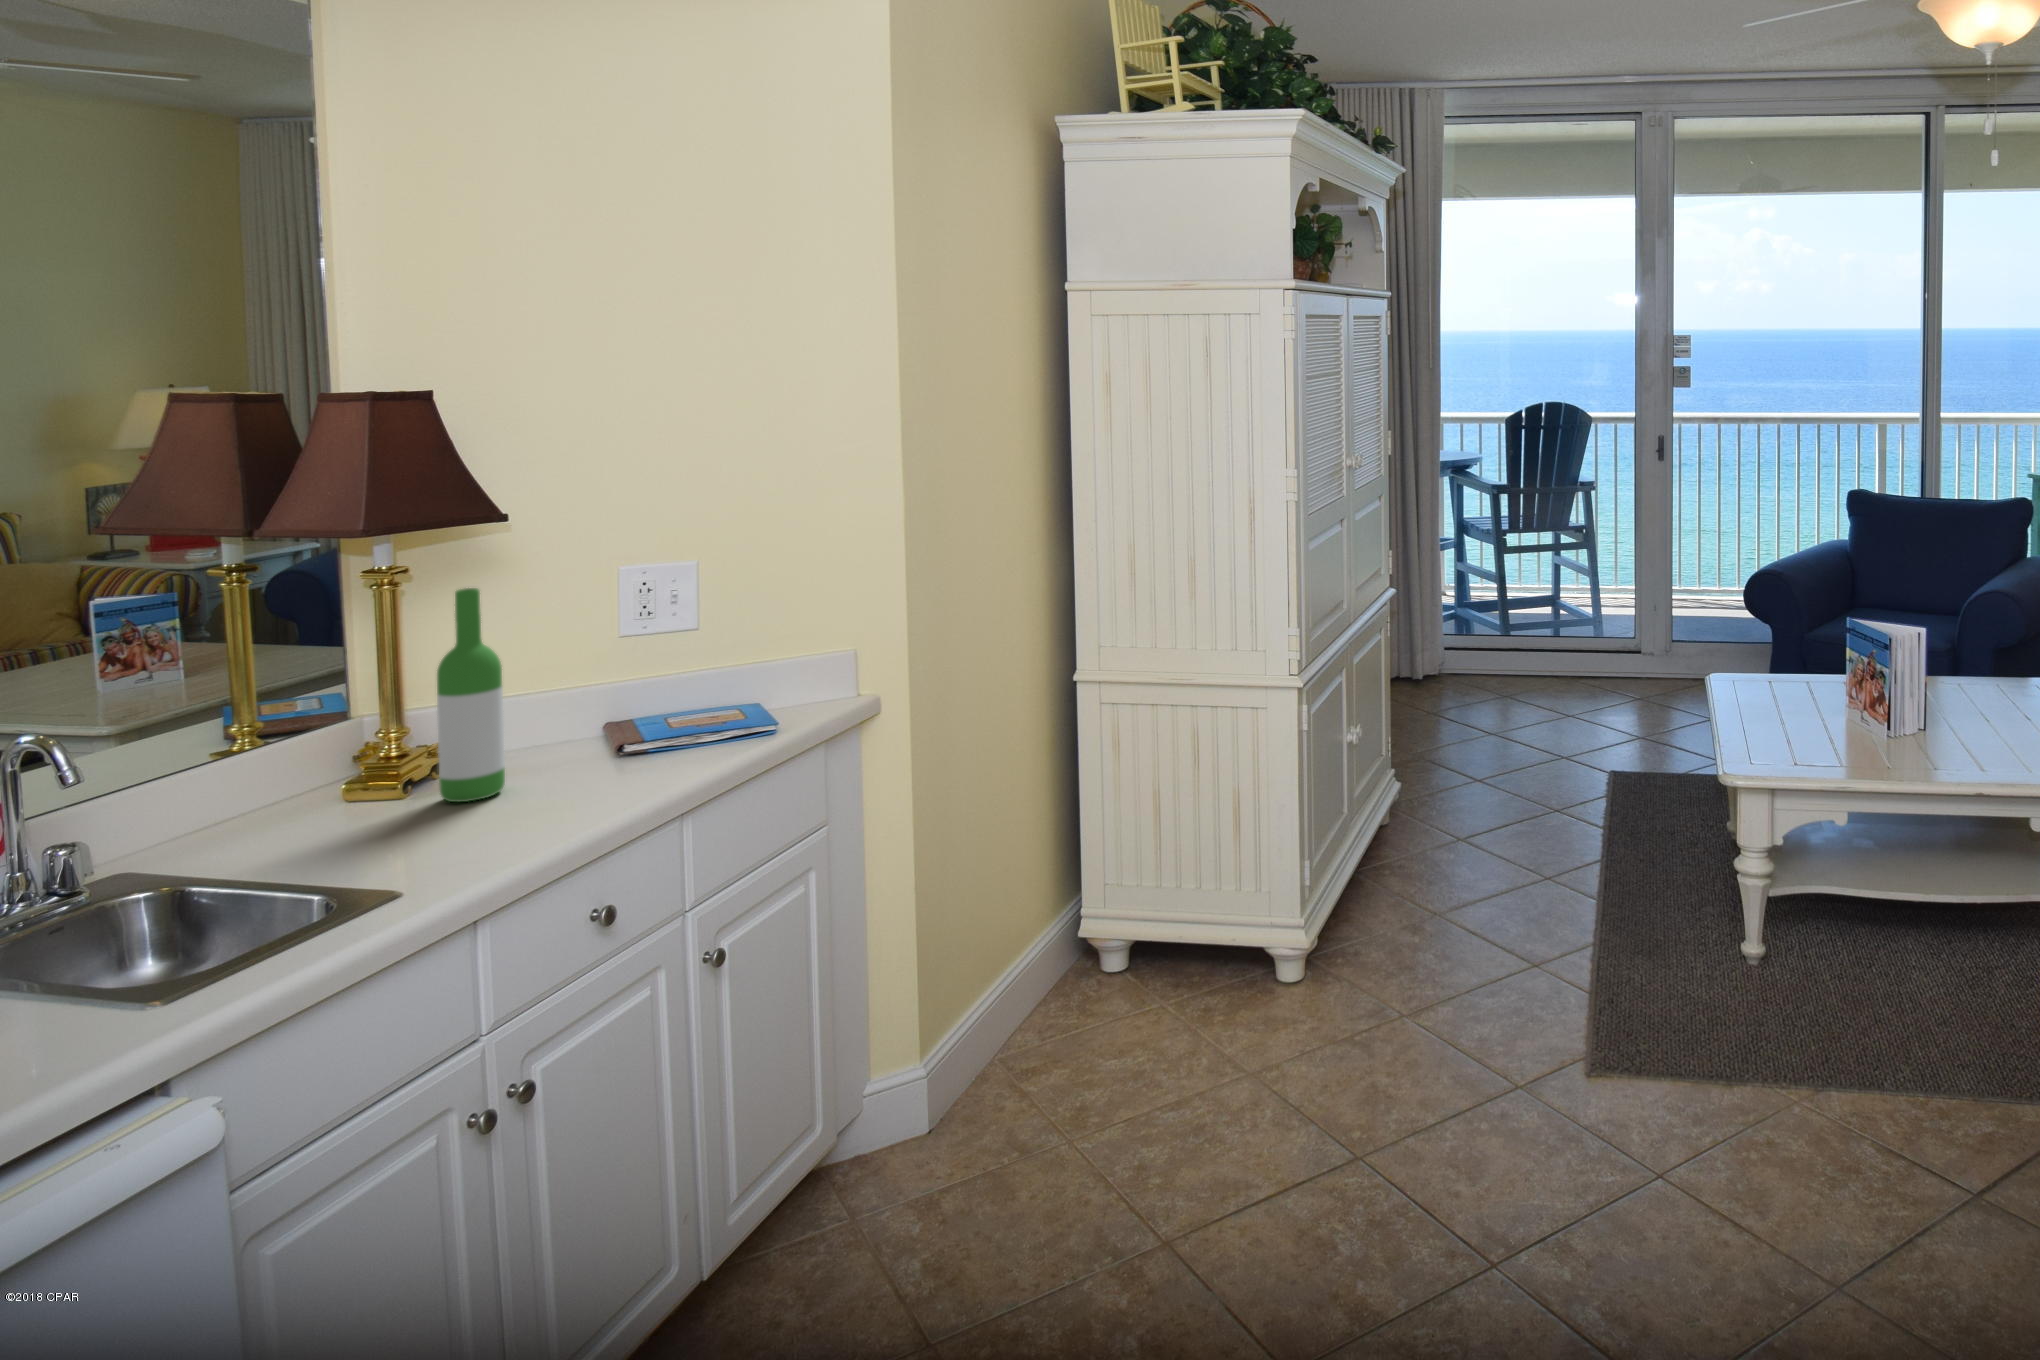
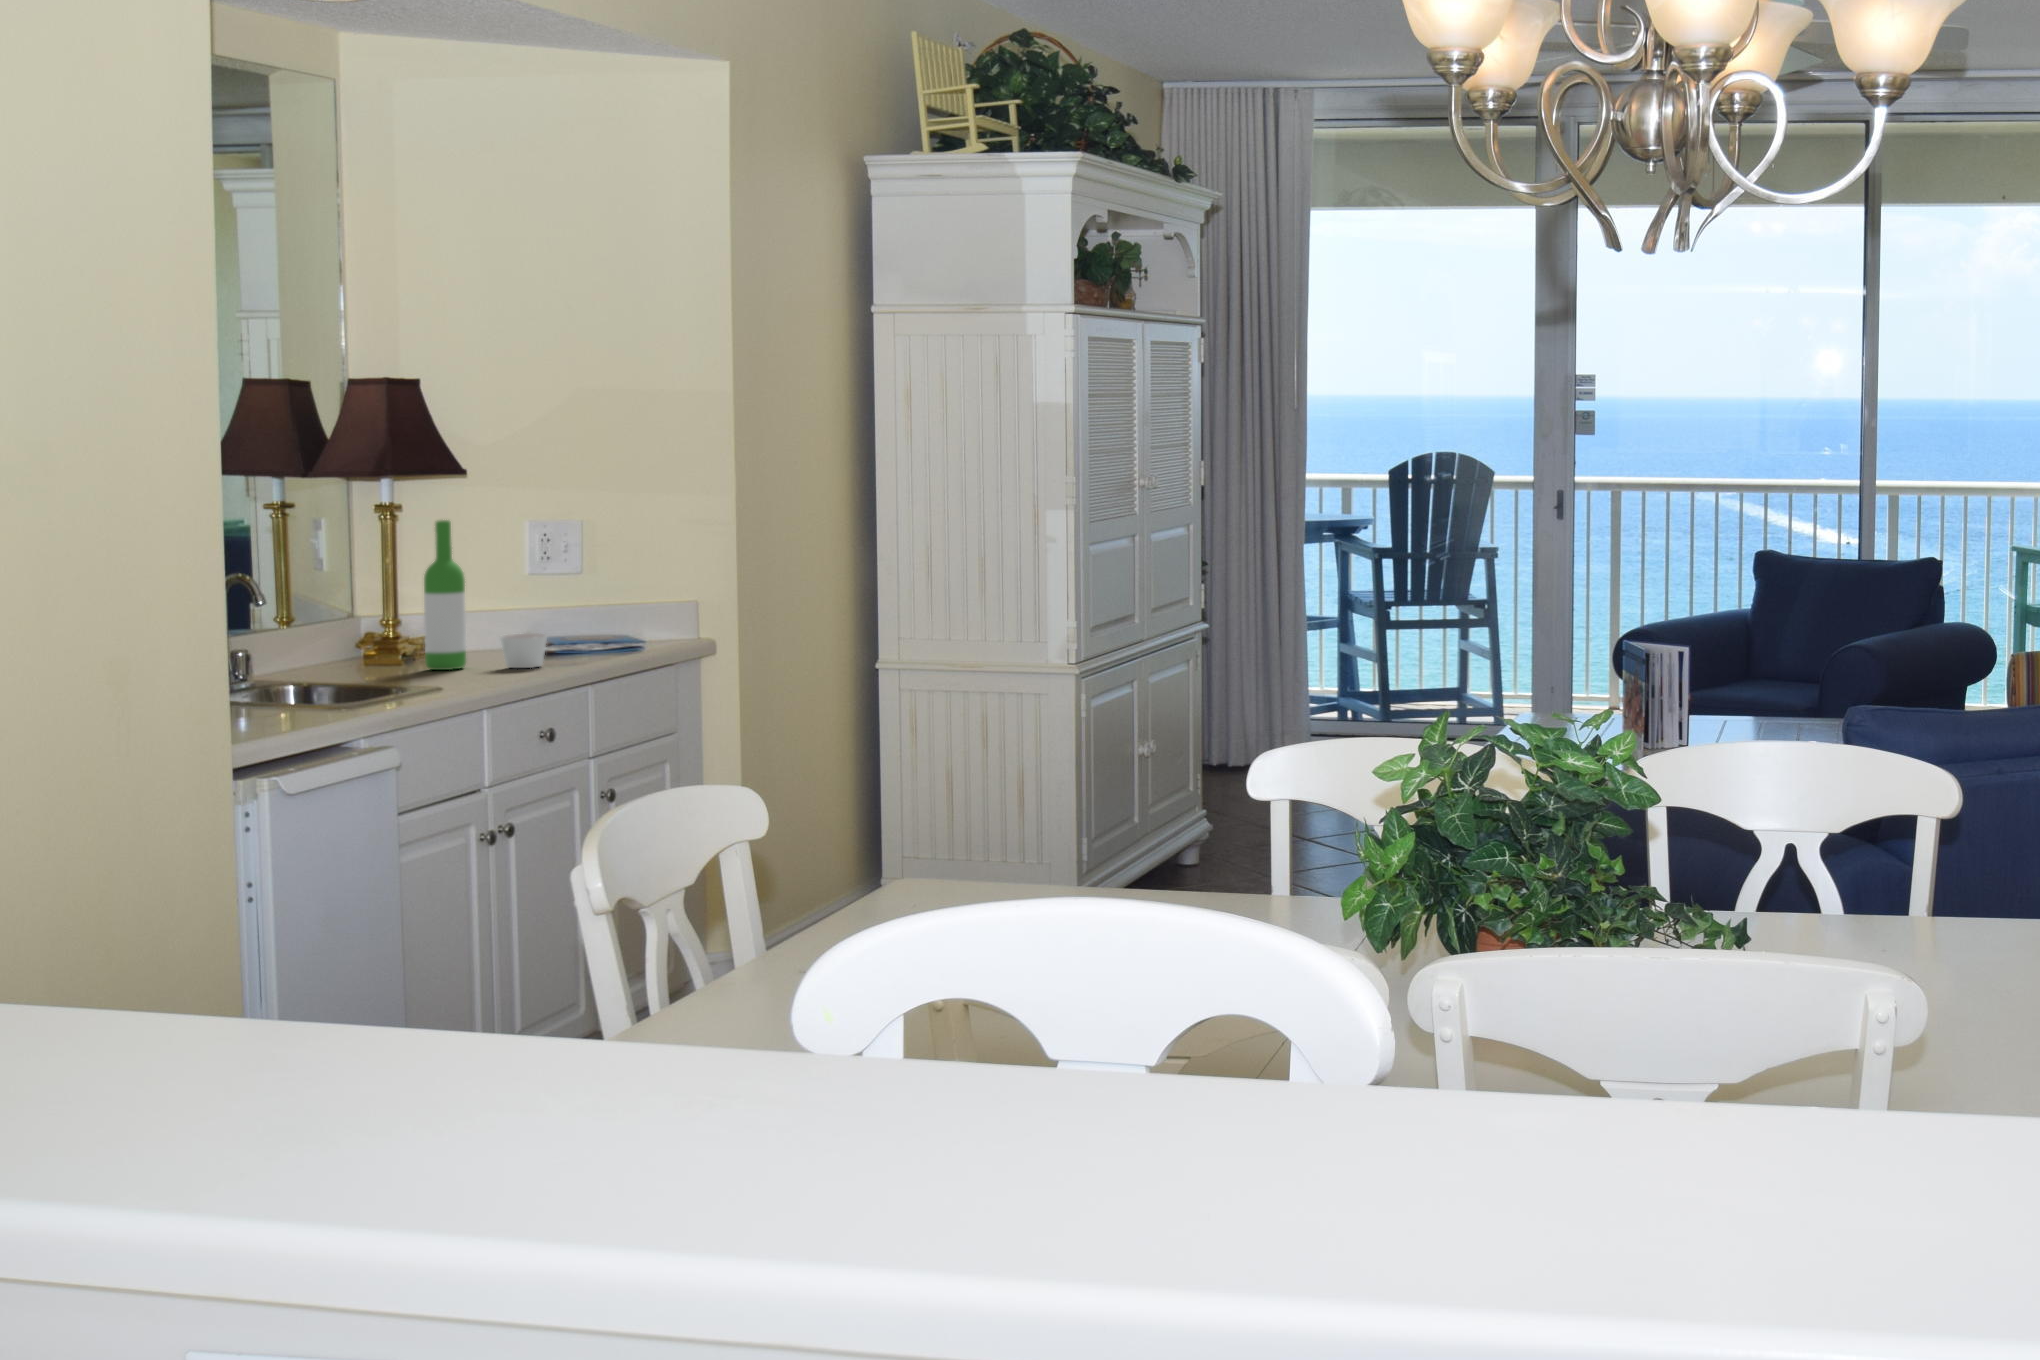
candle: none [549,737,622,796] -> present [500,633,547,668]

